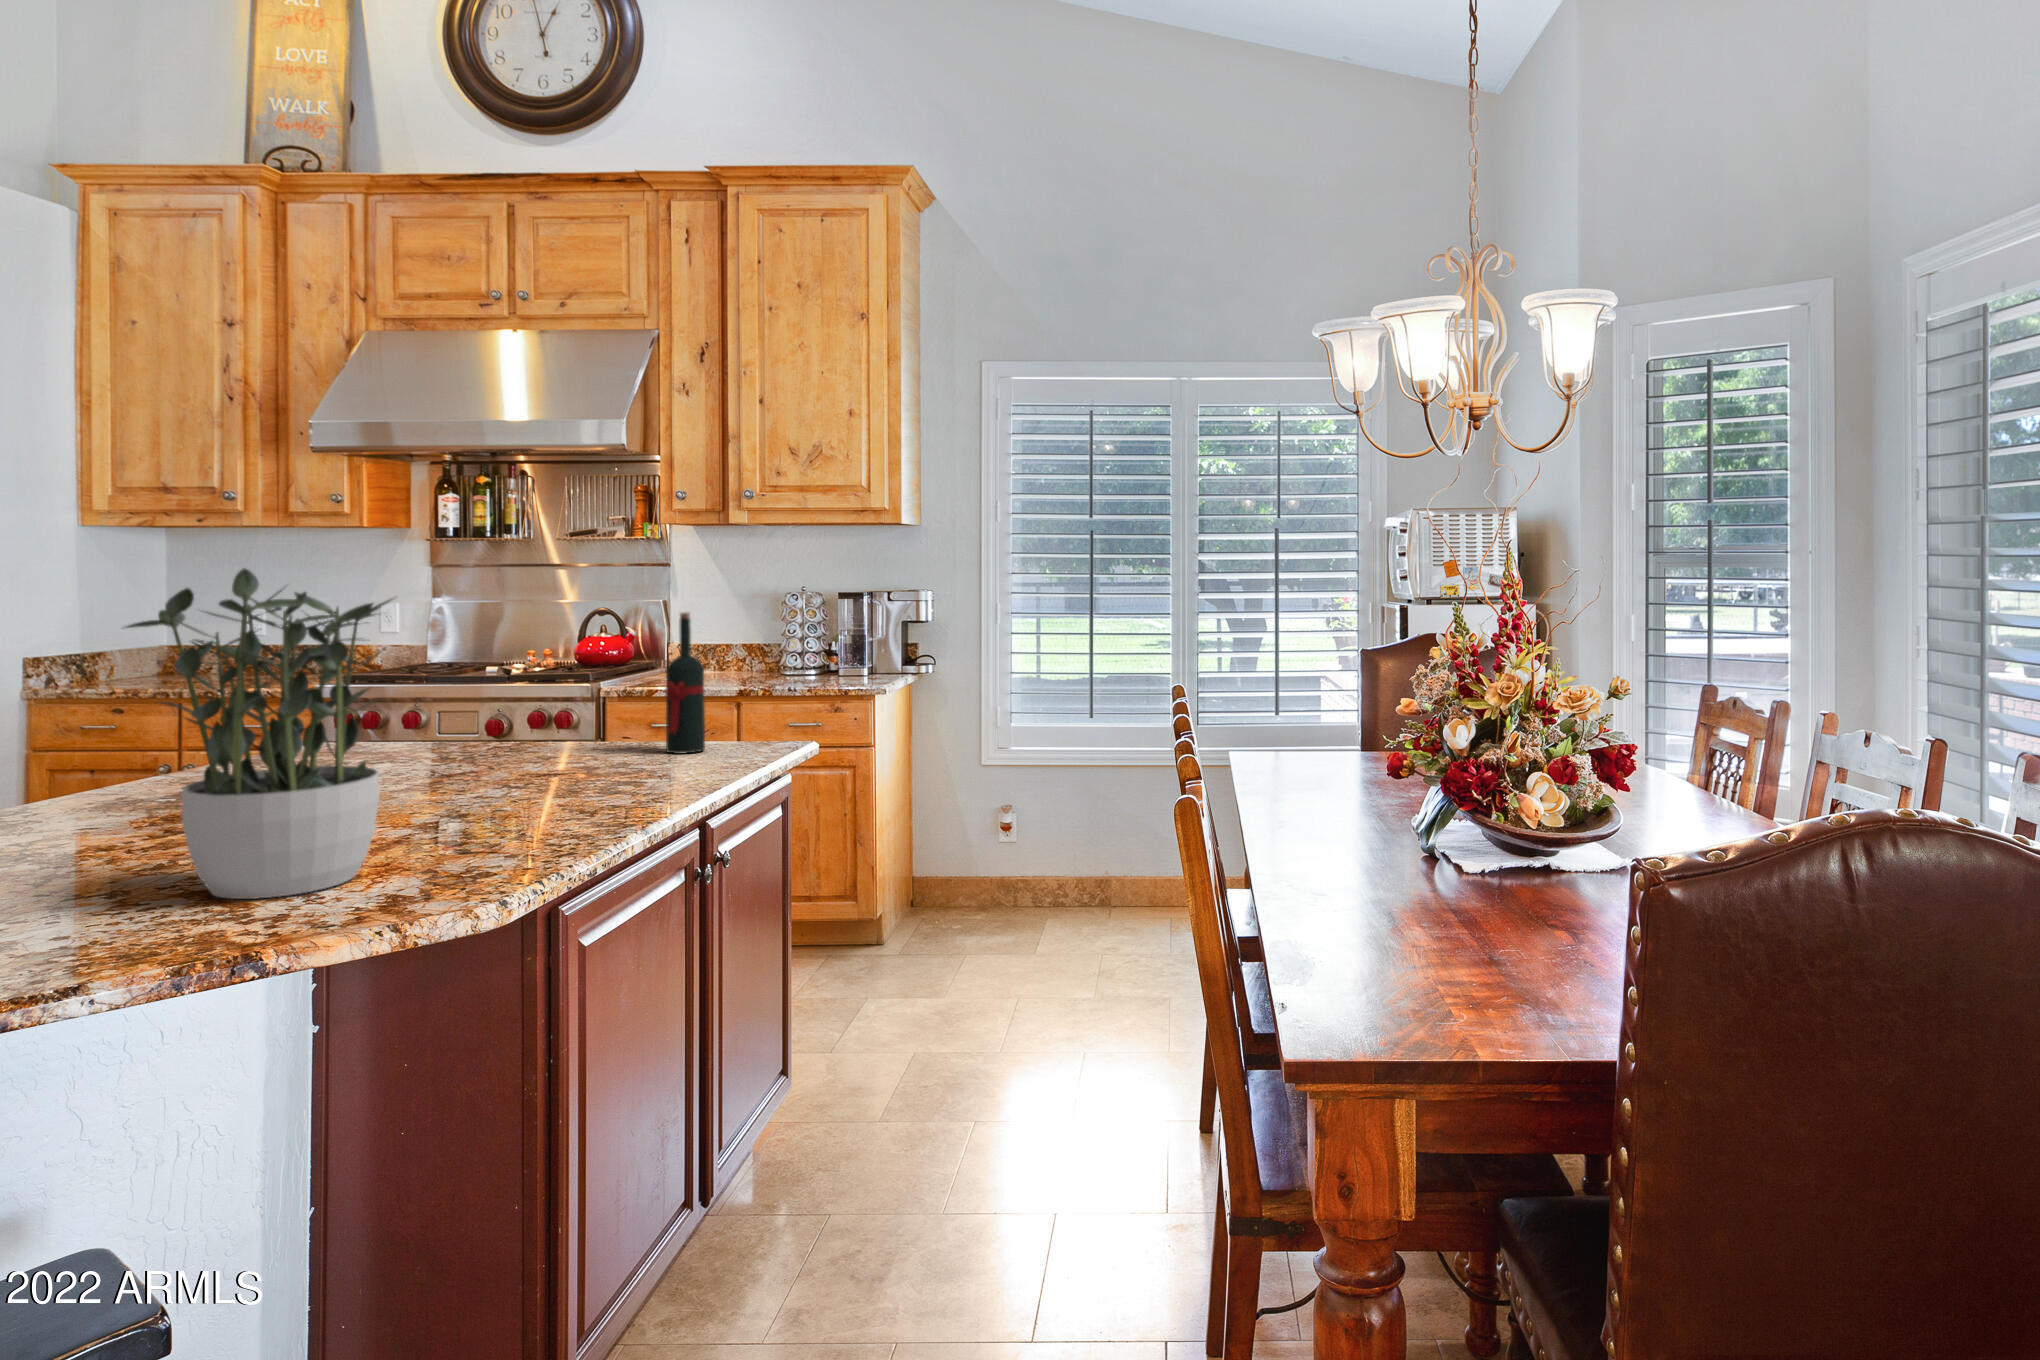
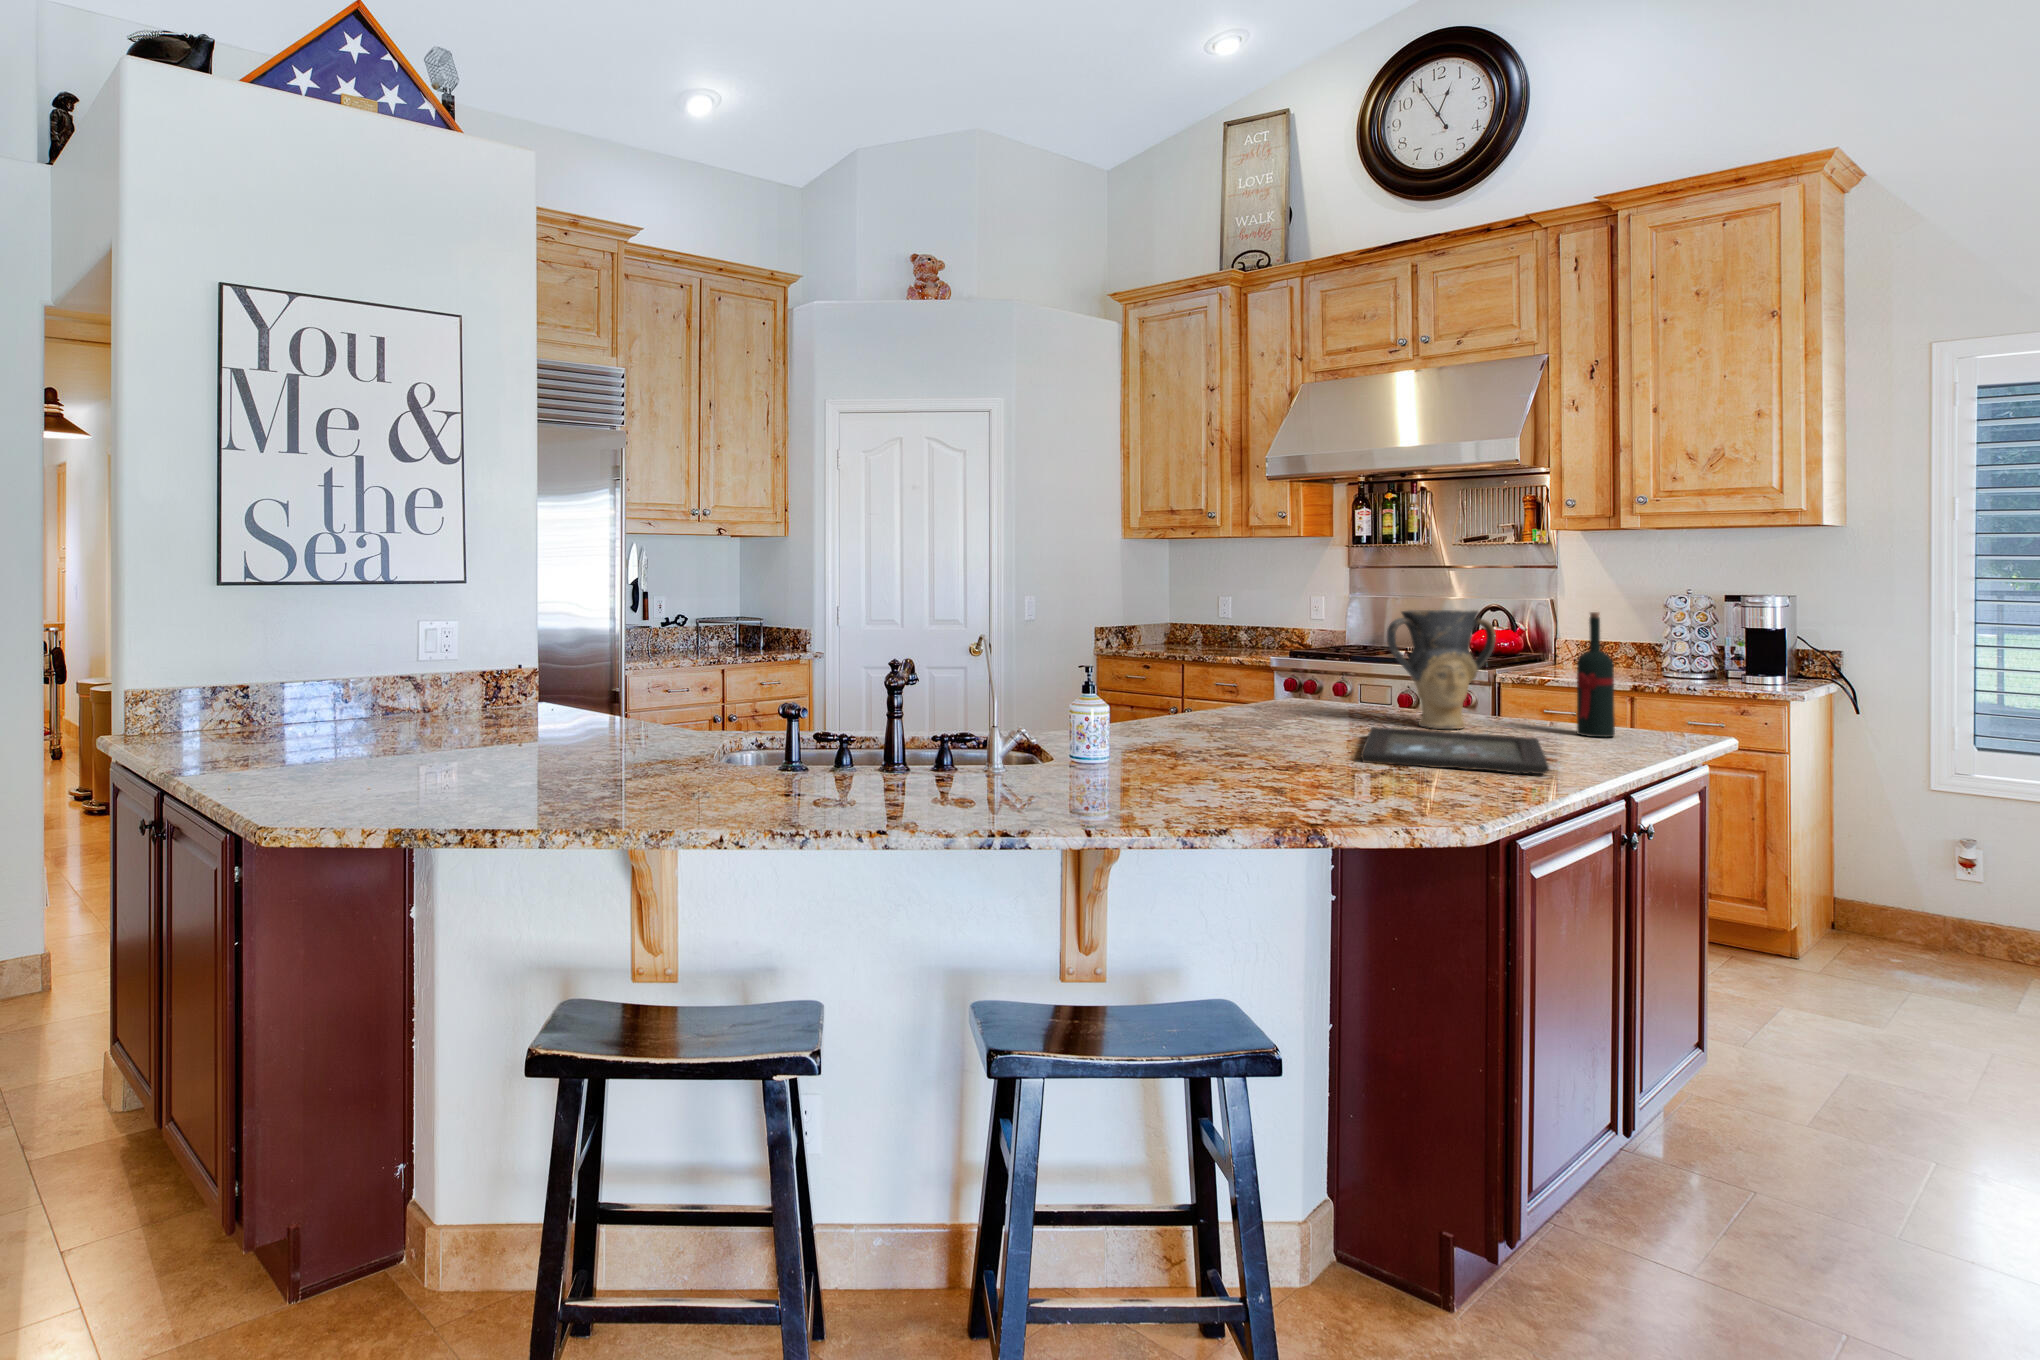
potted plant: present [122,568,392,899] -> none [1235,575,1391,797]
vase: none [436,614,577,765] -> present [1387,610,1496,729]
tray: none [372,764,617,829] -> present [1361,727,1549,774]

